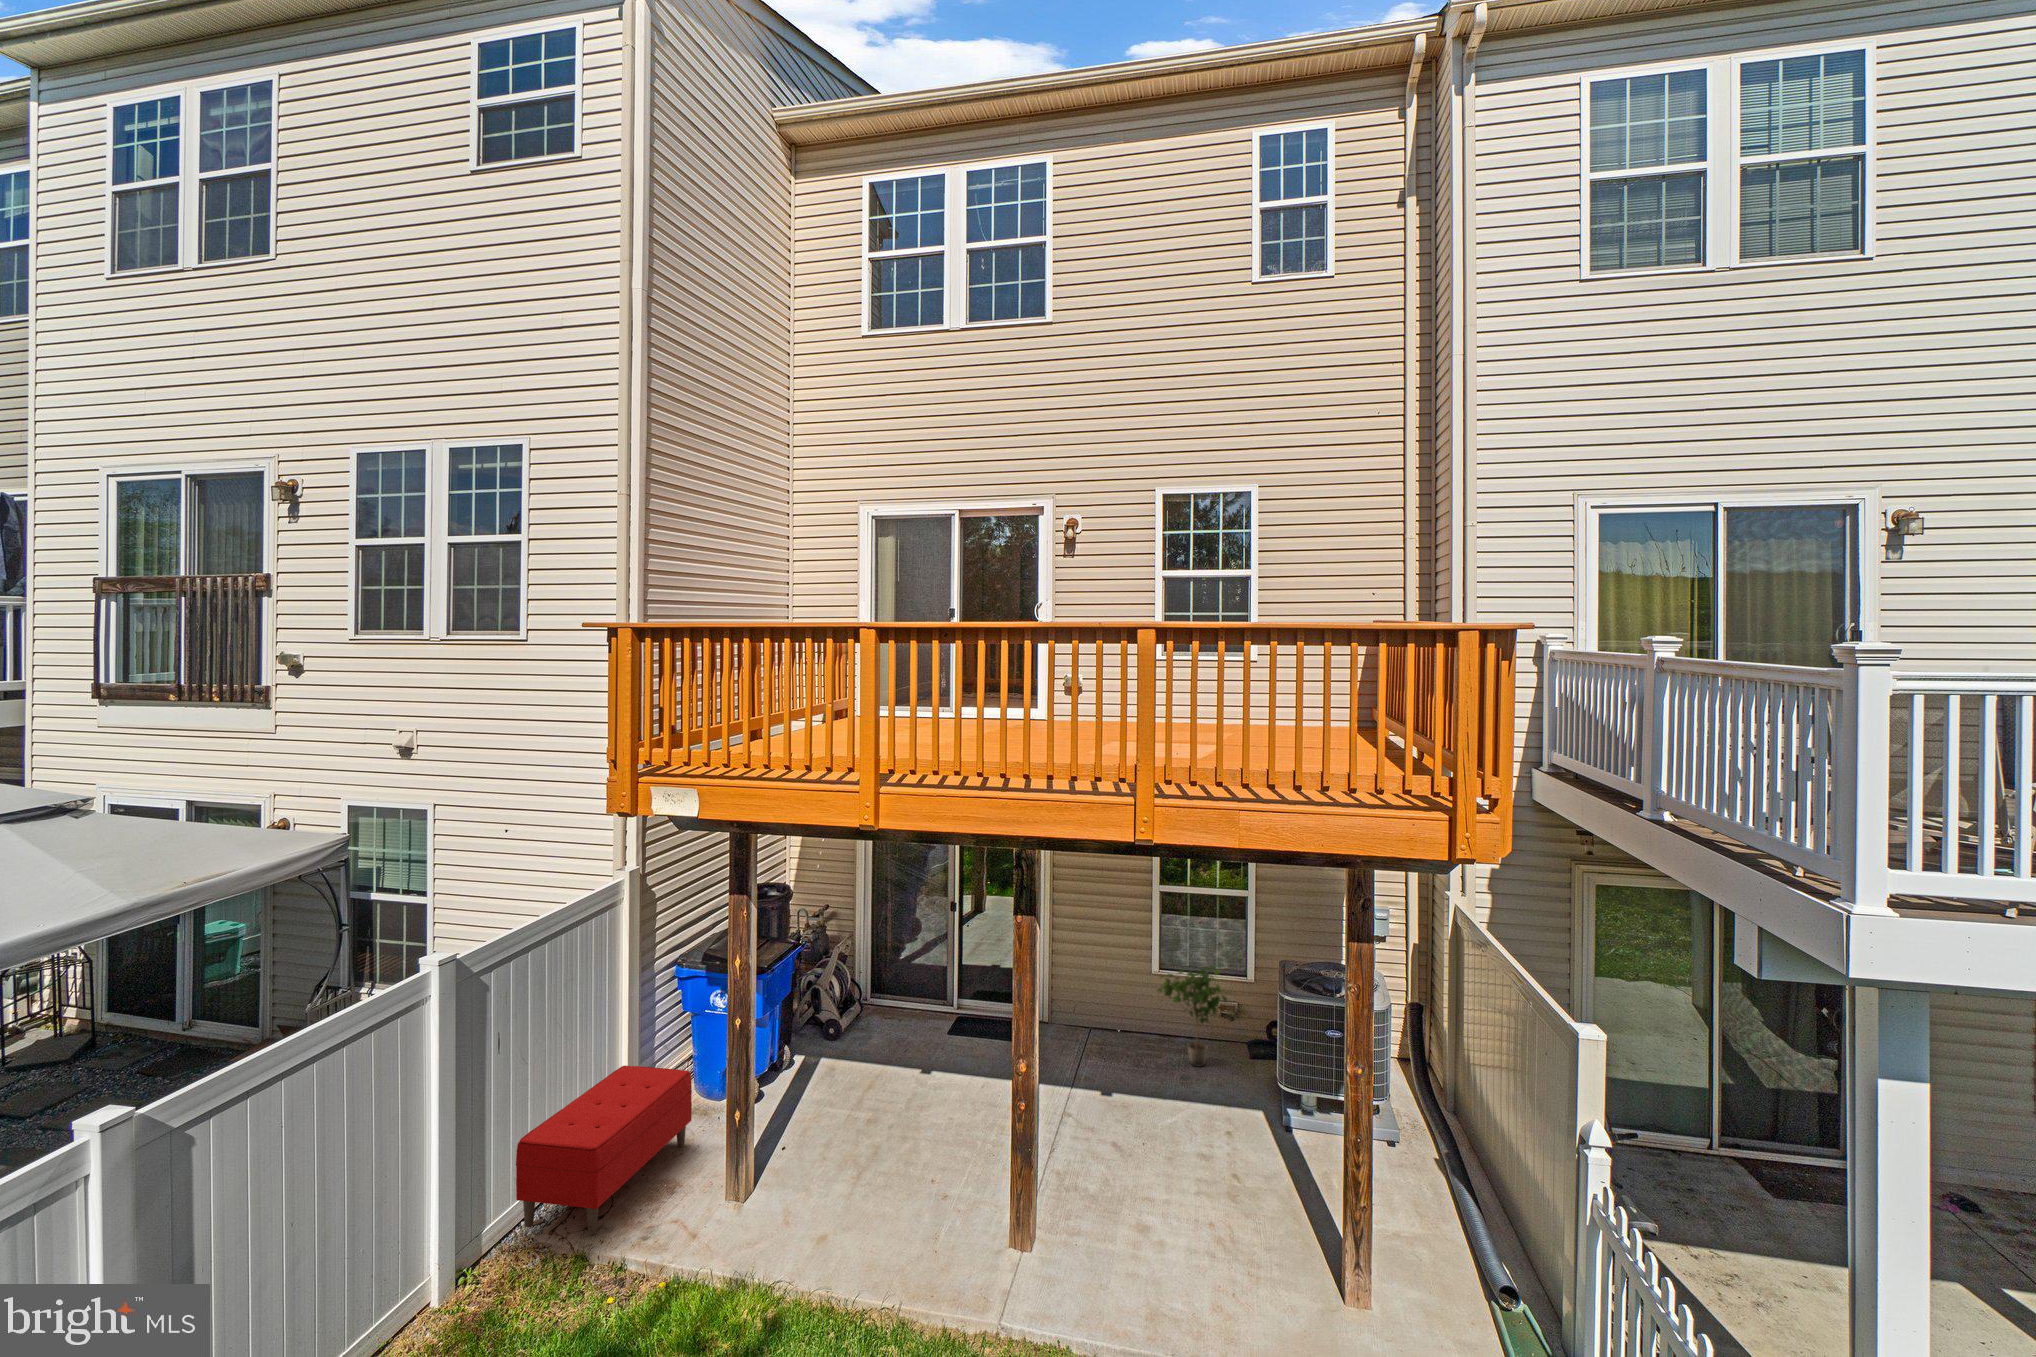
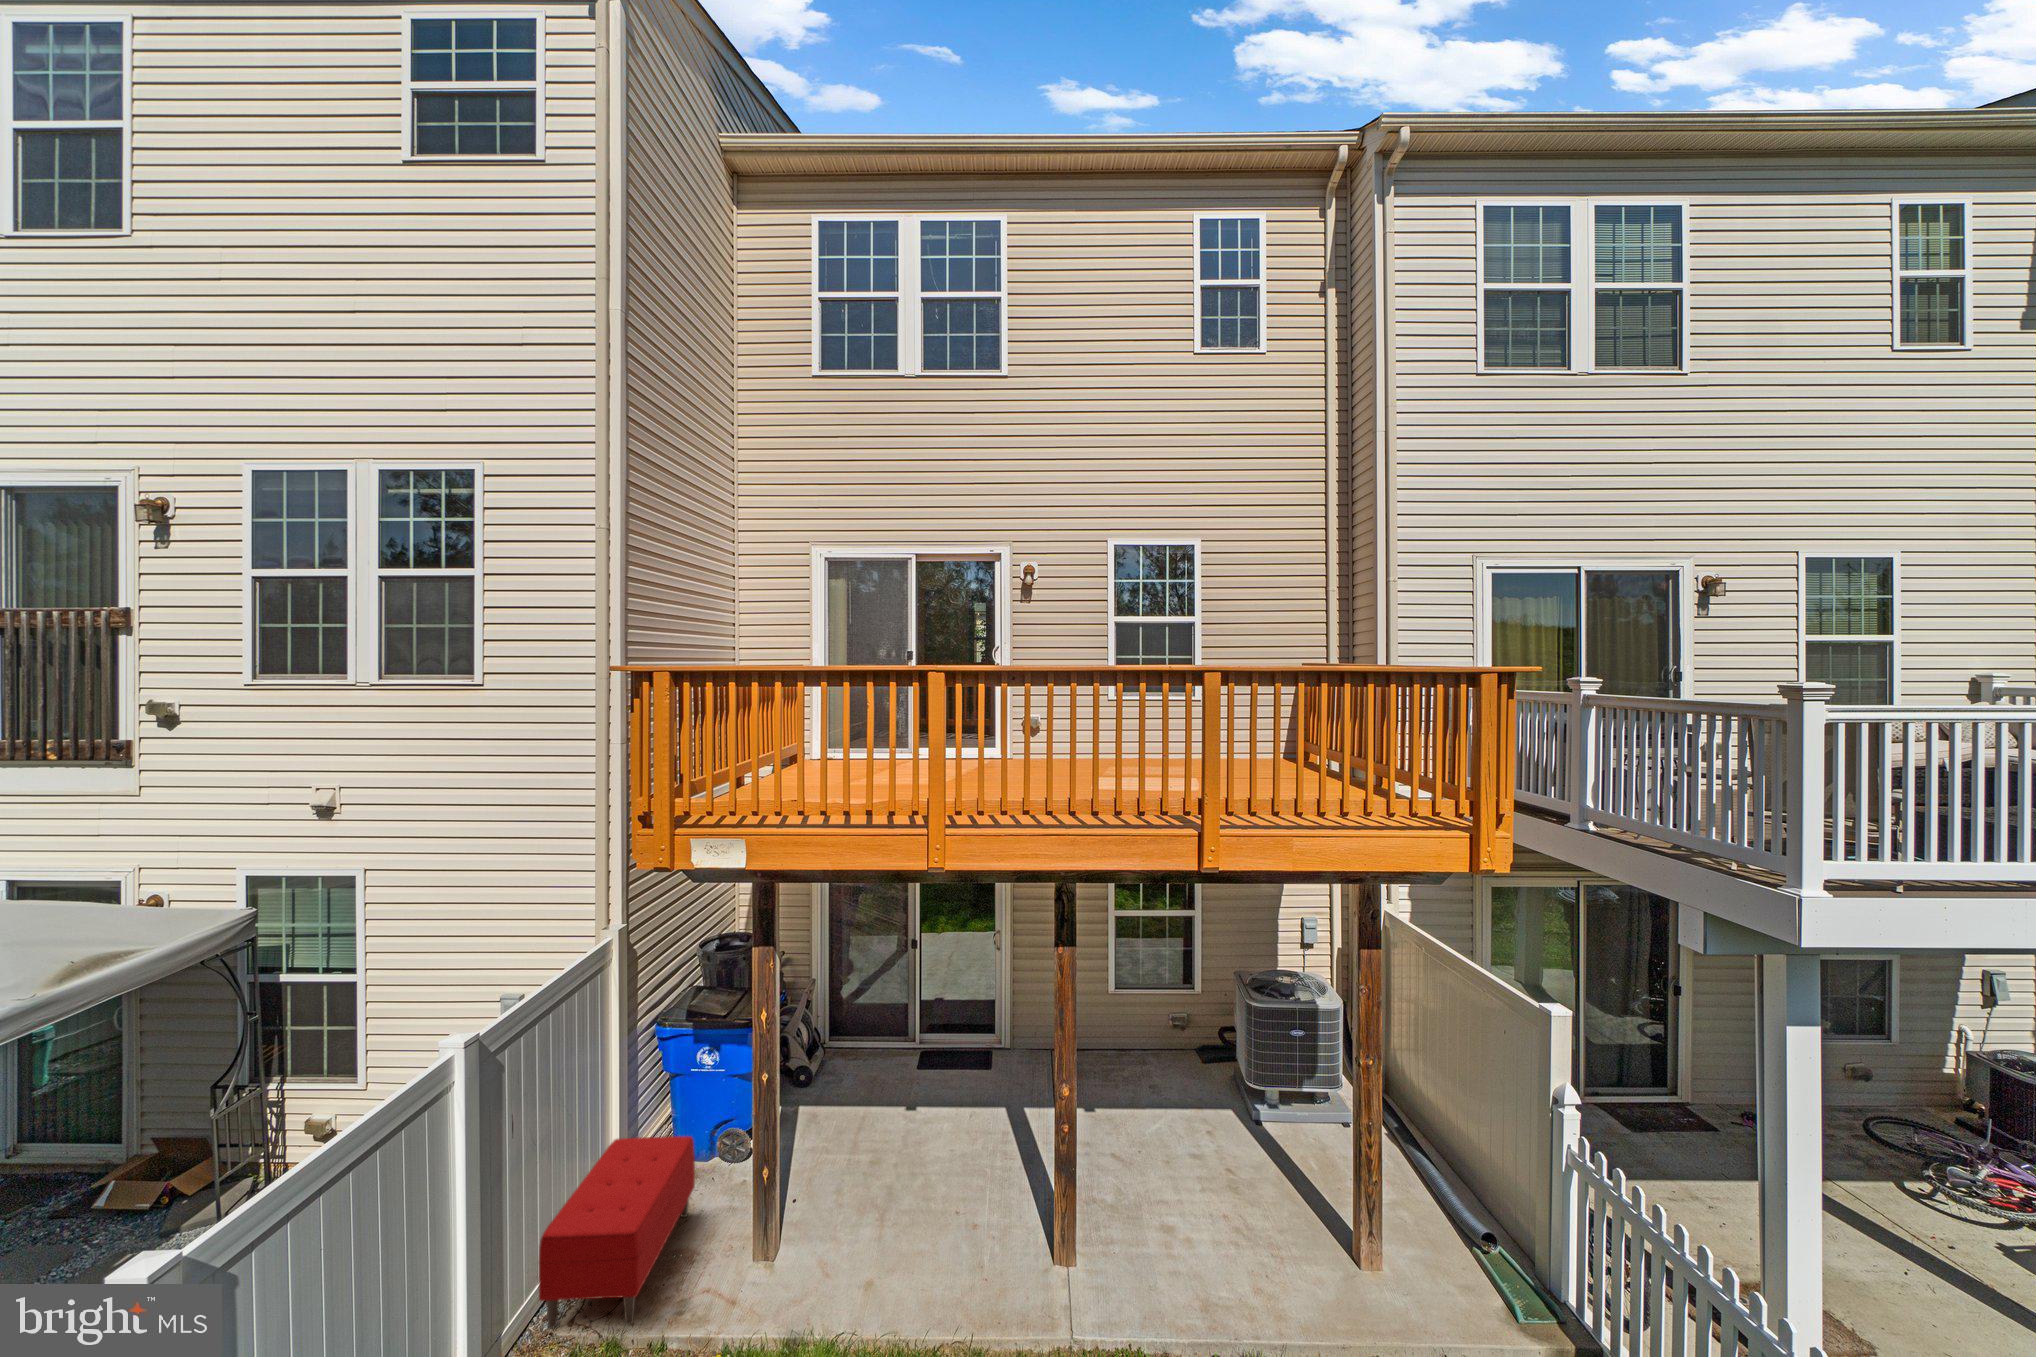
potted plant: present [1158,966,1227,1067] -> none [1120,978,1184,1074]

